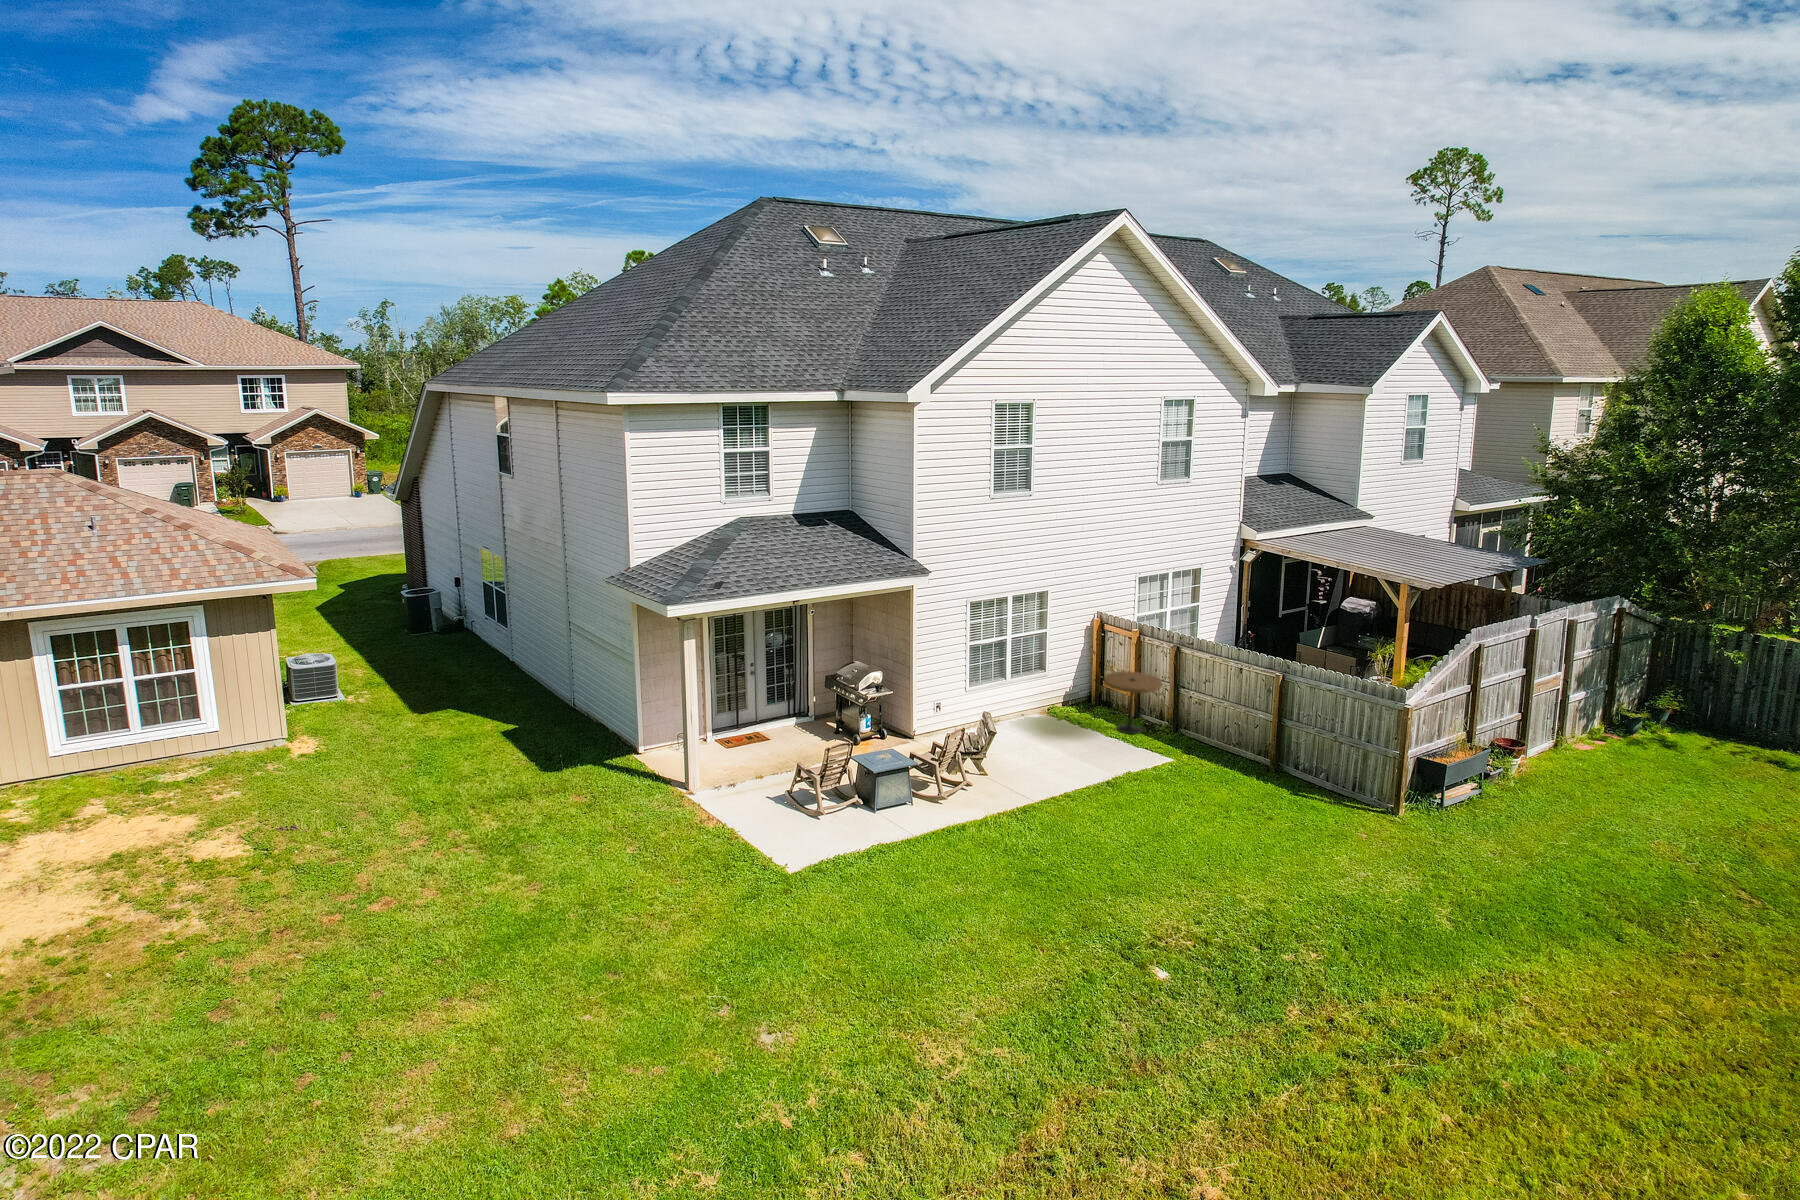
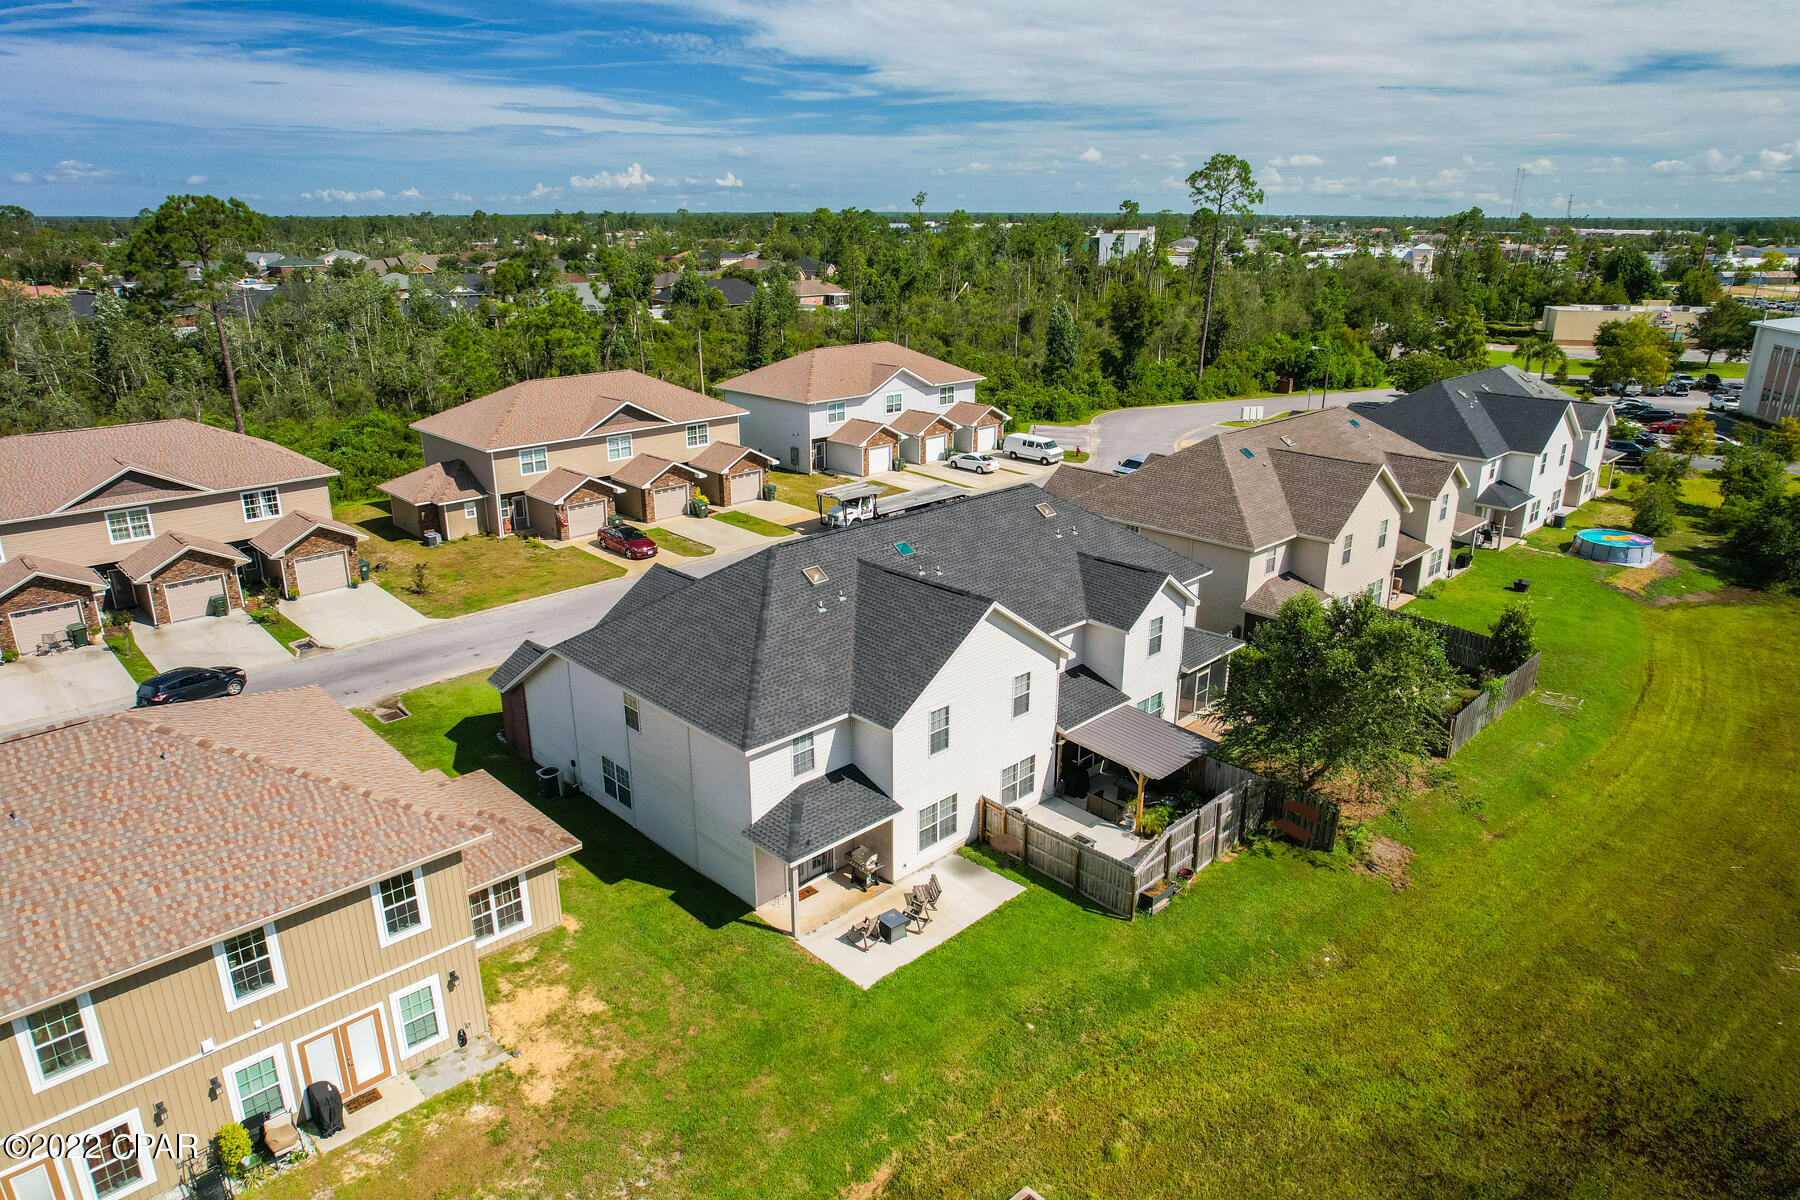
bench: none [1674,650,1786,750] -> present [1272,799,1319,853]

